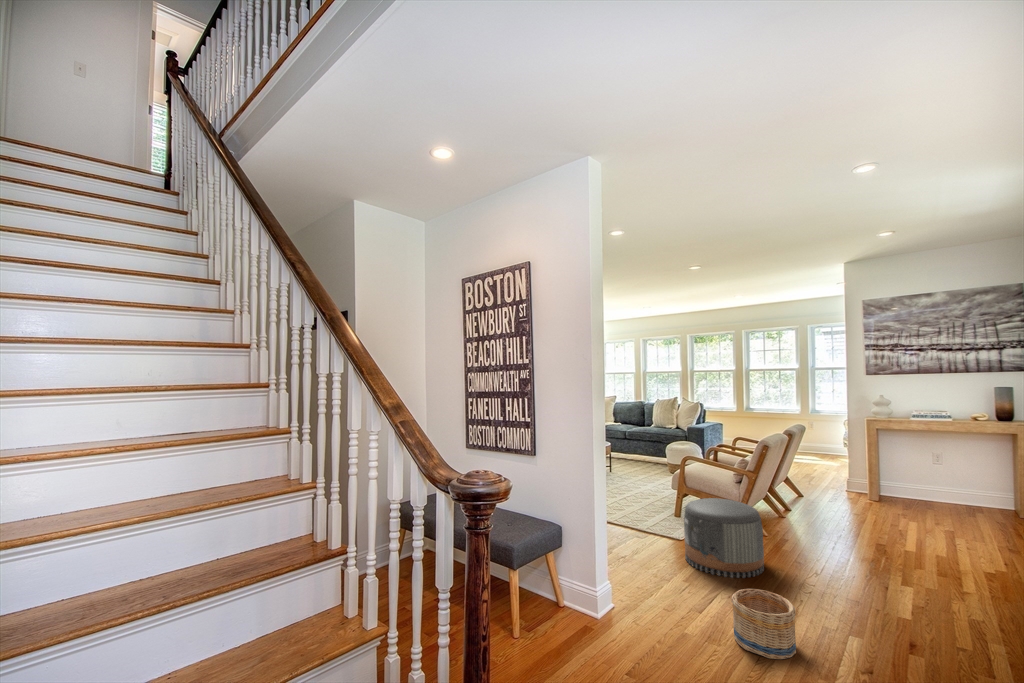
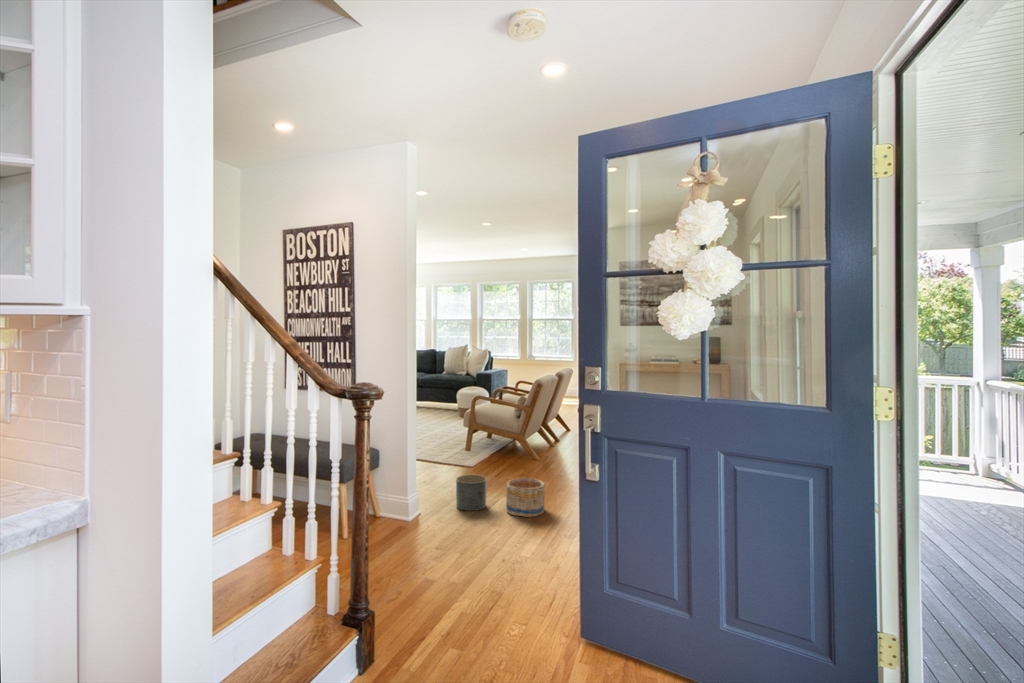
pouf: present [684,498,764,578] -> none [474,426,531,482]
planter: none [659,571,703,628] -> present [456,475,487,511]

